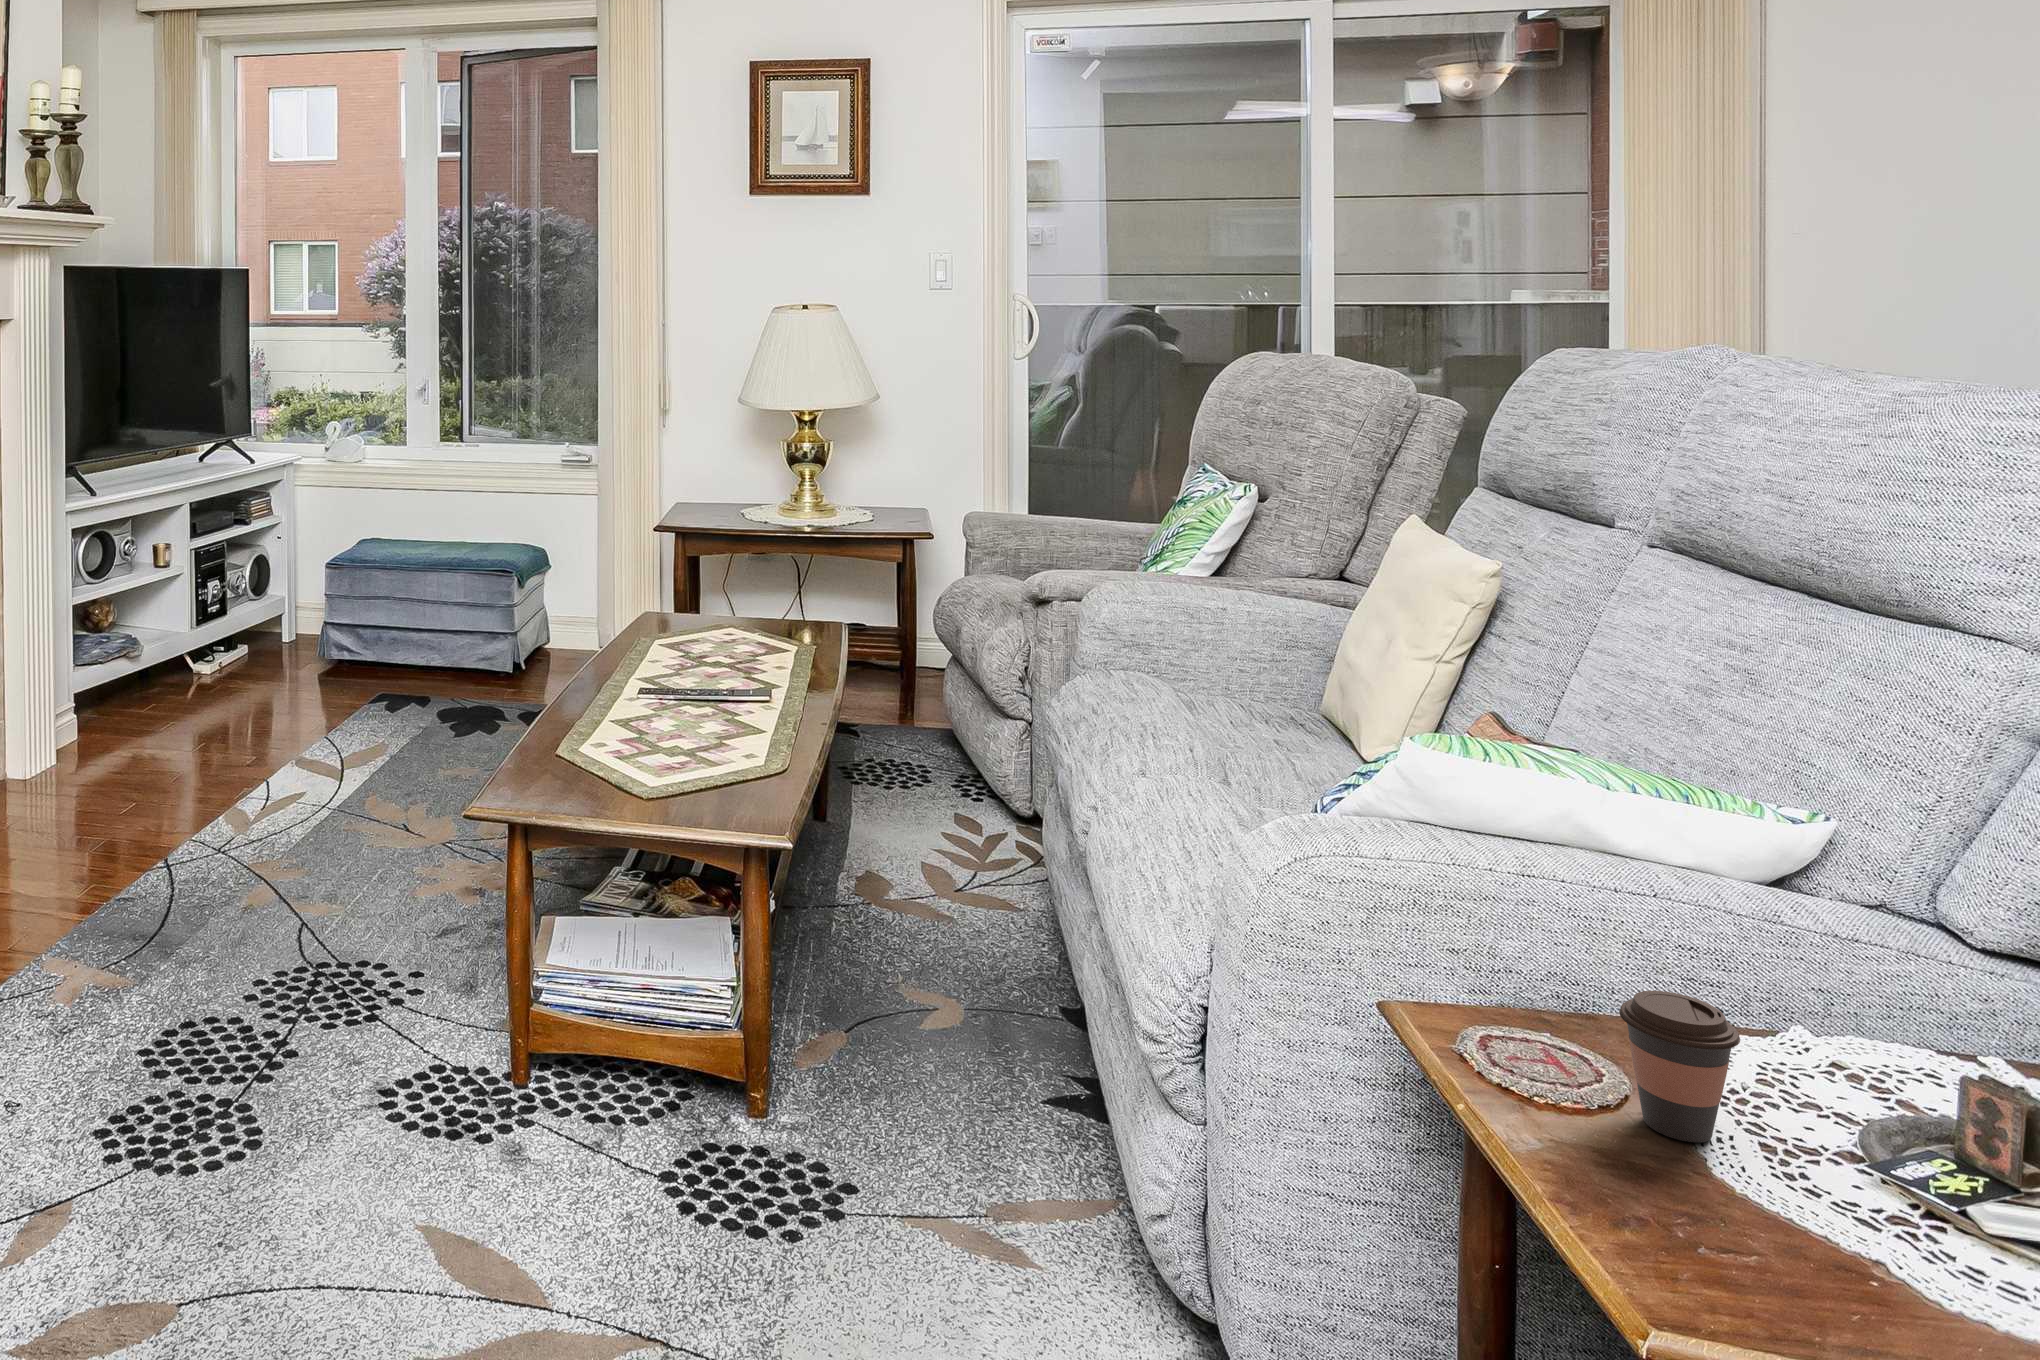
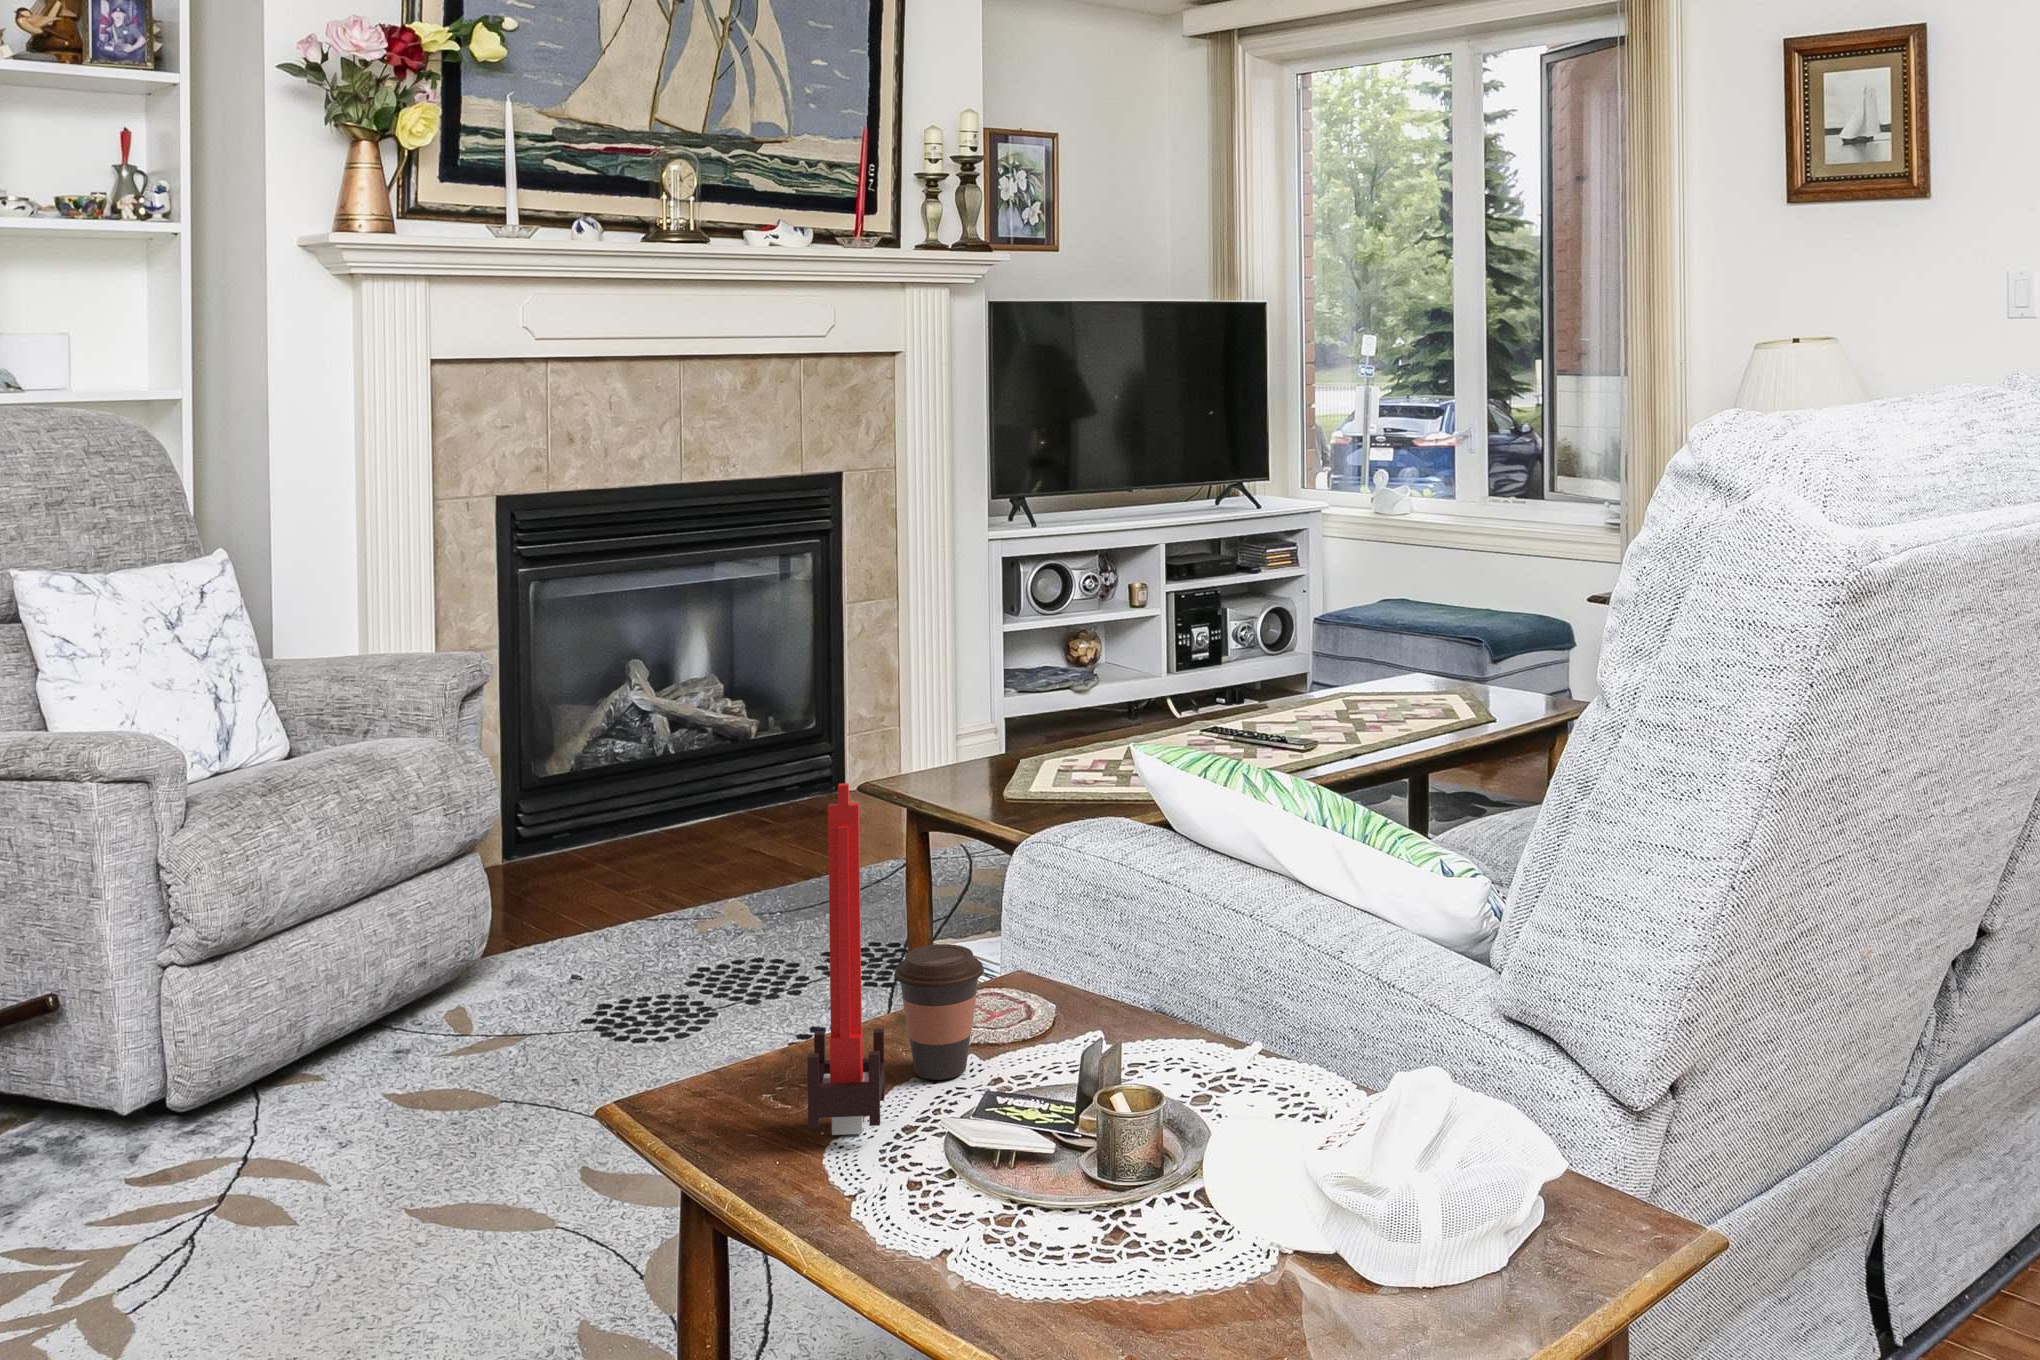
candle: none [1777,852,1900,1247] -> present [807,783,885,1135]

